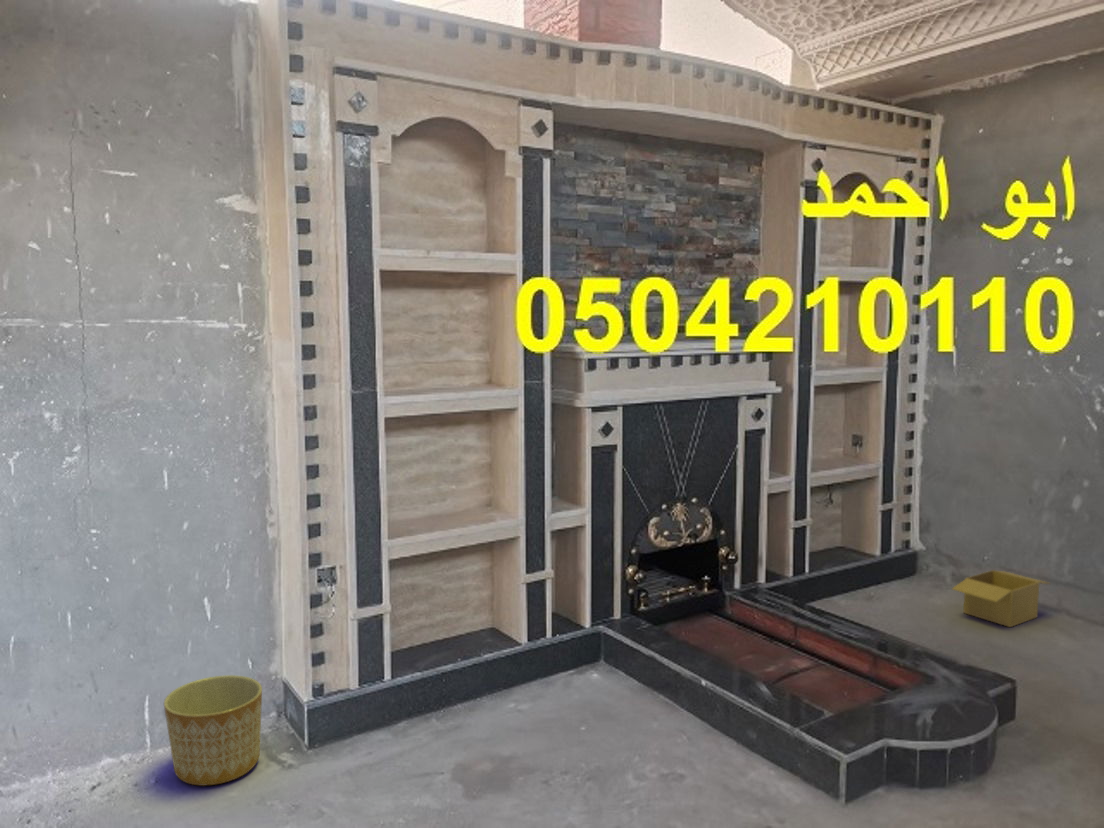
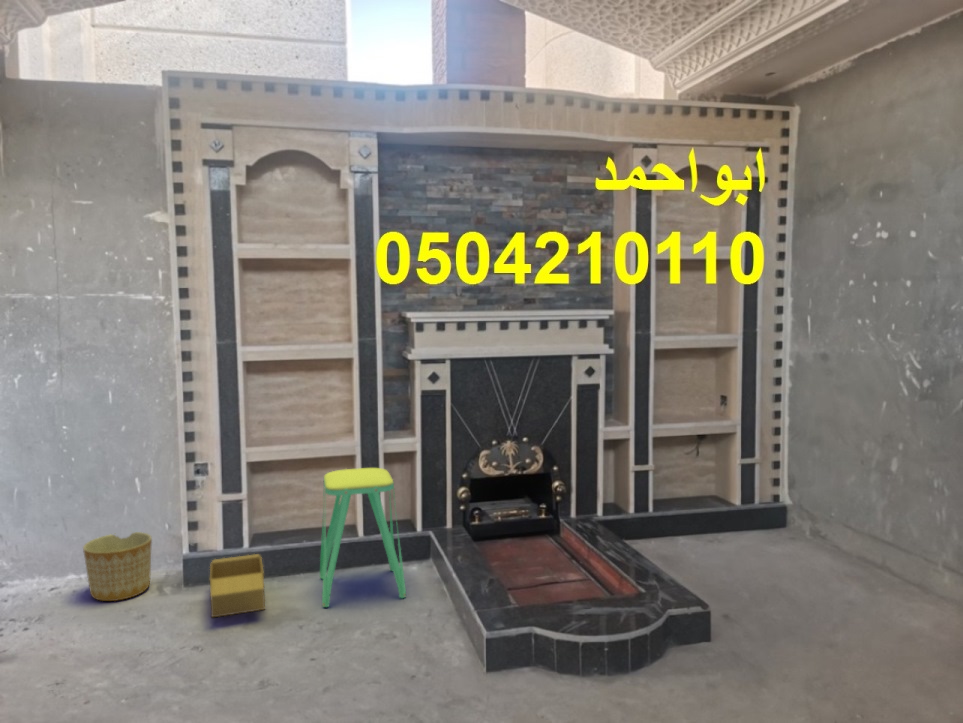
stool: none [488,552,628,743] -> present [320,468,406,607]
cardboard box: present [952,570,1049,627] -> present [210,554,265,617]

